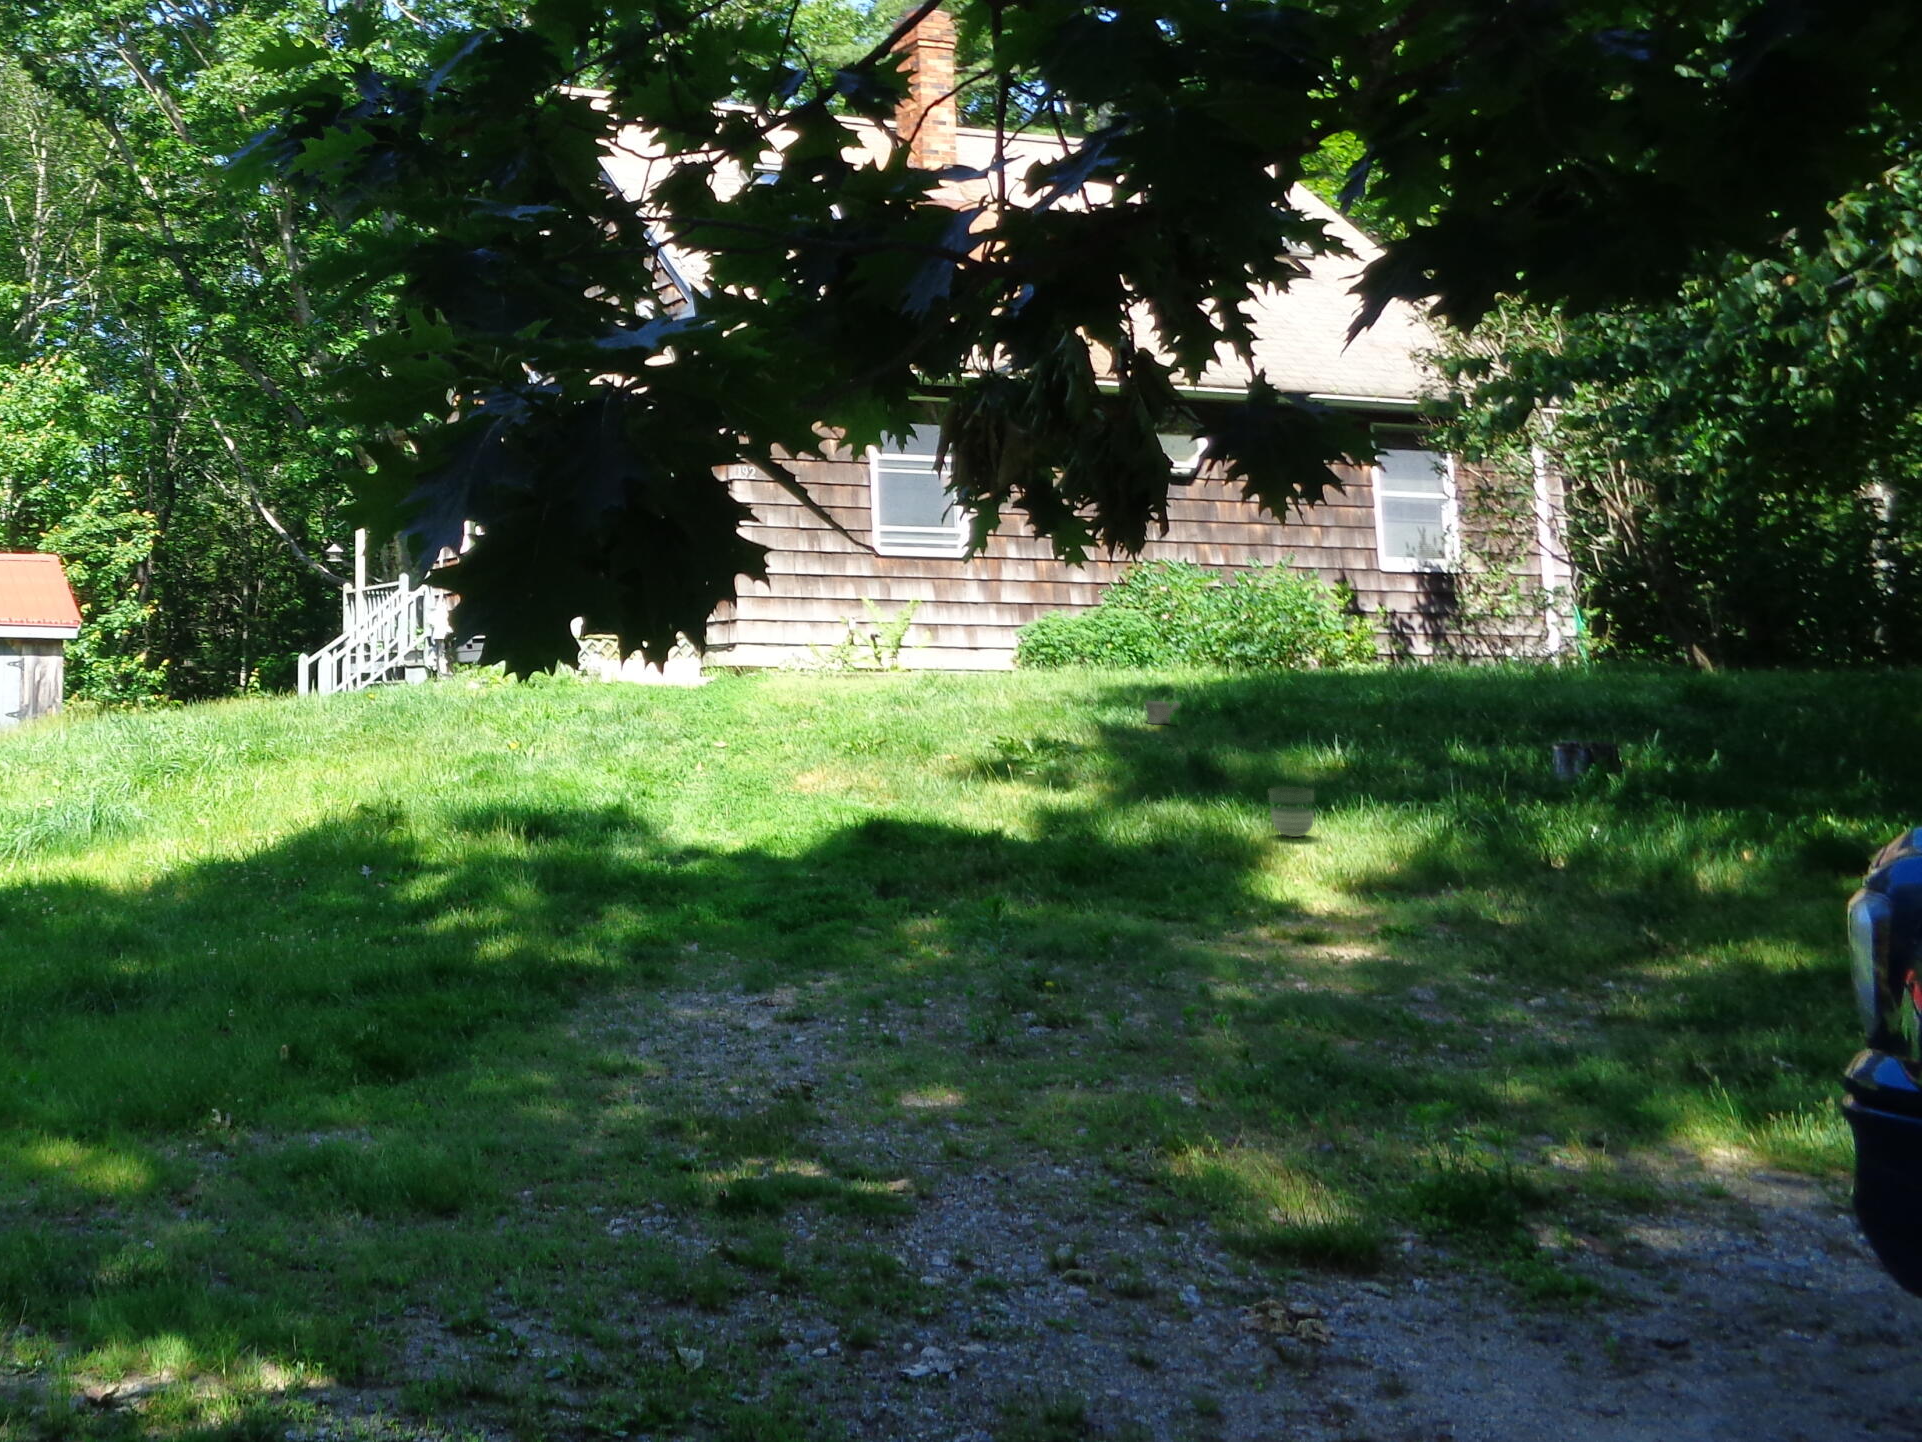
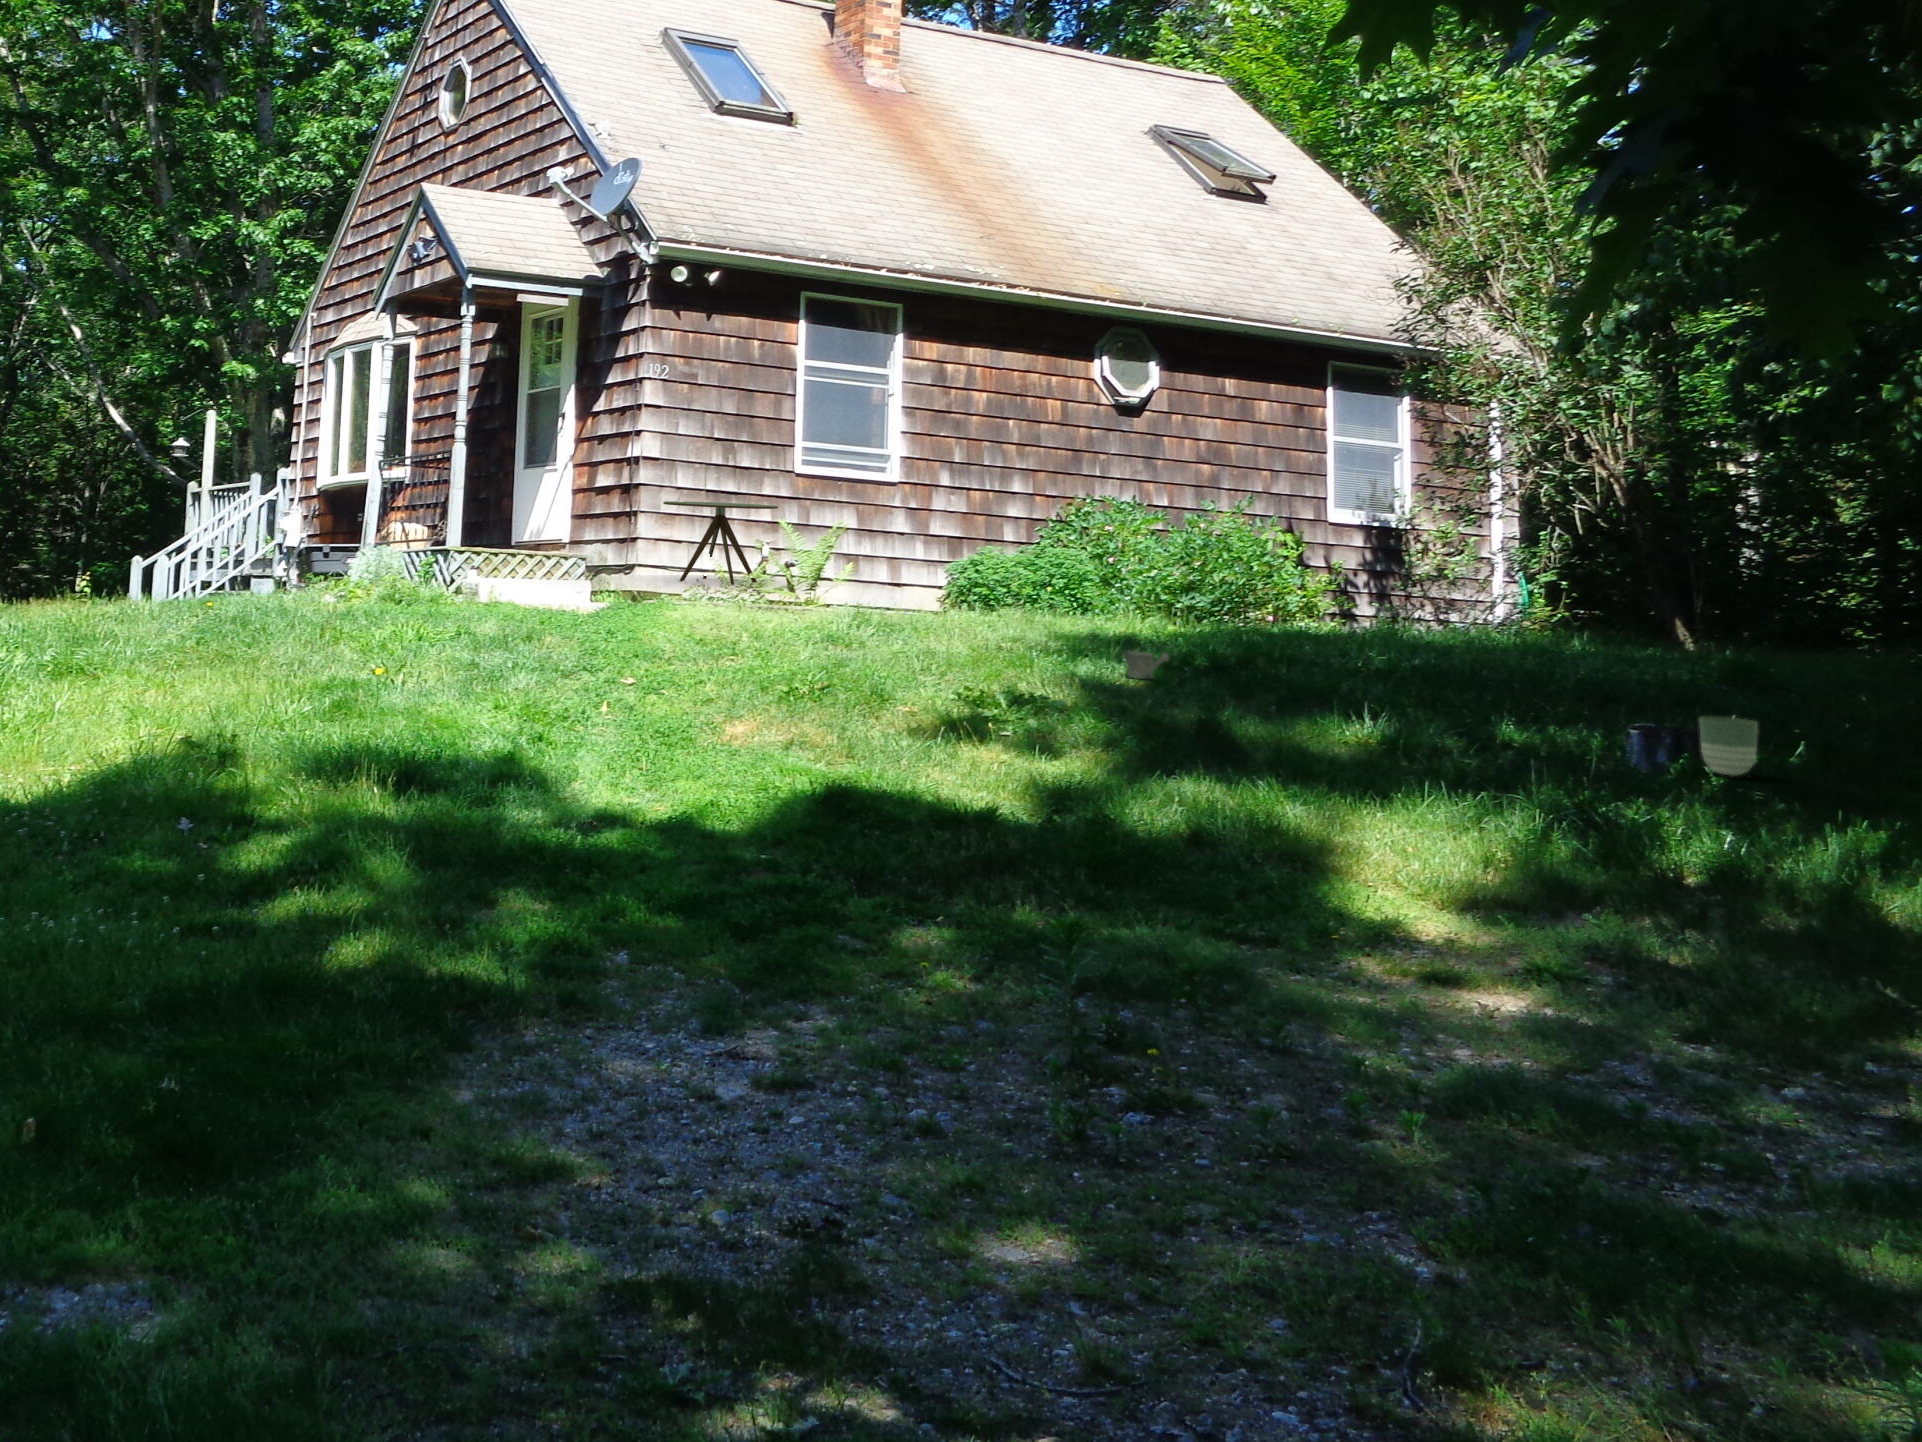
round table: none [764,582,868,656] -> present [663,501,778,585]
planter: present [1269,787,1314,837] -> present [1699,716,1758,776]

